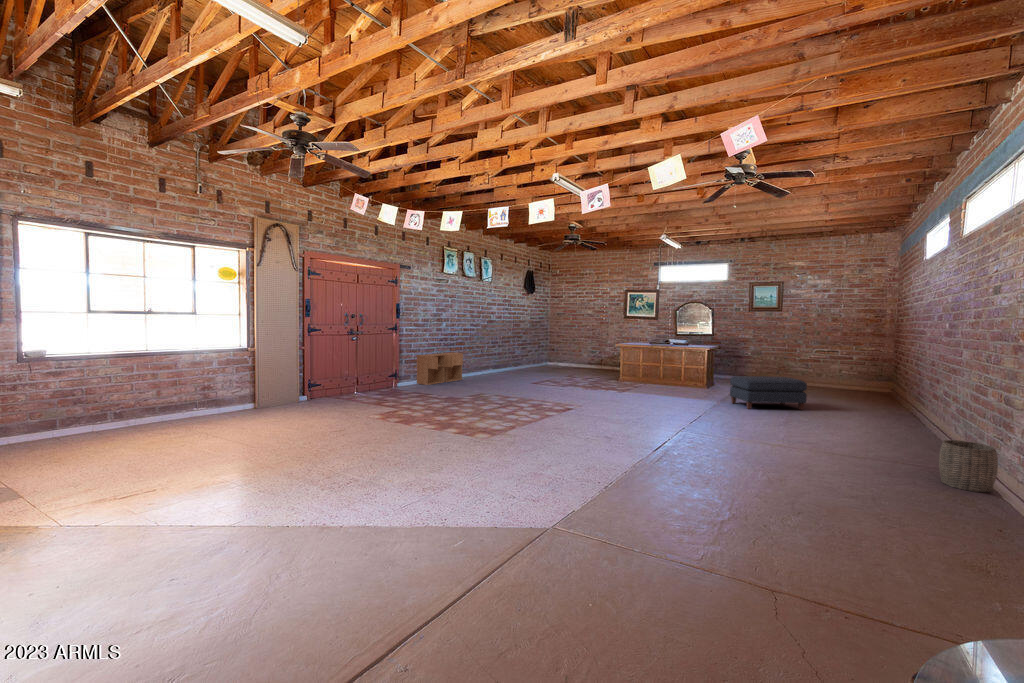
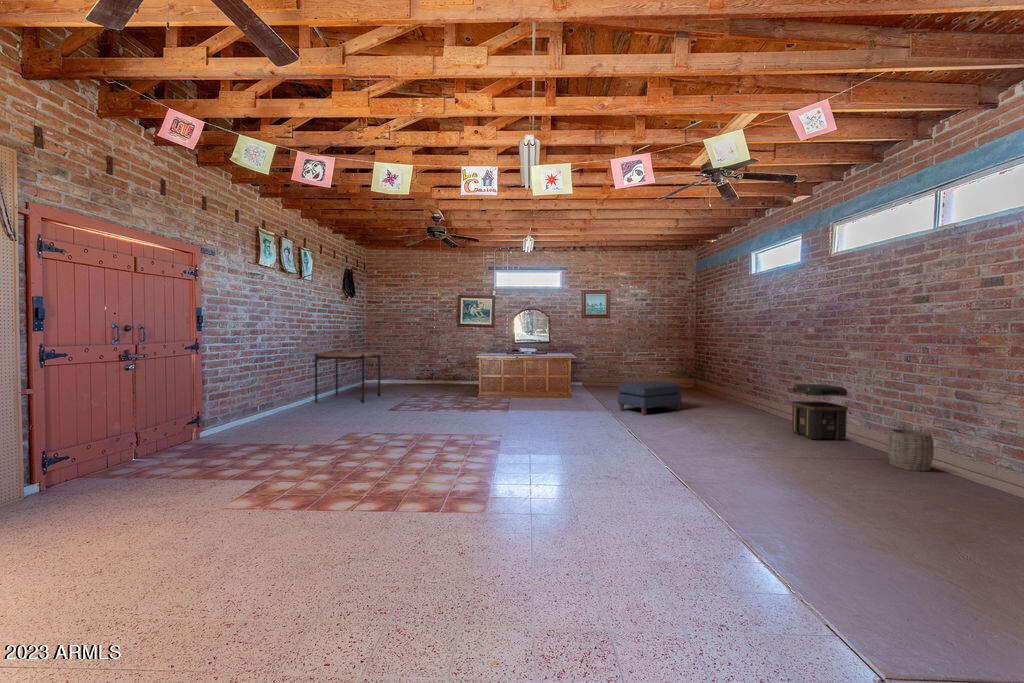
dining table: none [489,337,542,377] -> present [315,352,381,403]
storage cabinet: present [417,353,463,385] -> none [227,378,291,429]
toolbox: none [894,386,961,455] -> present [792,384,848,440]

